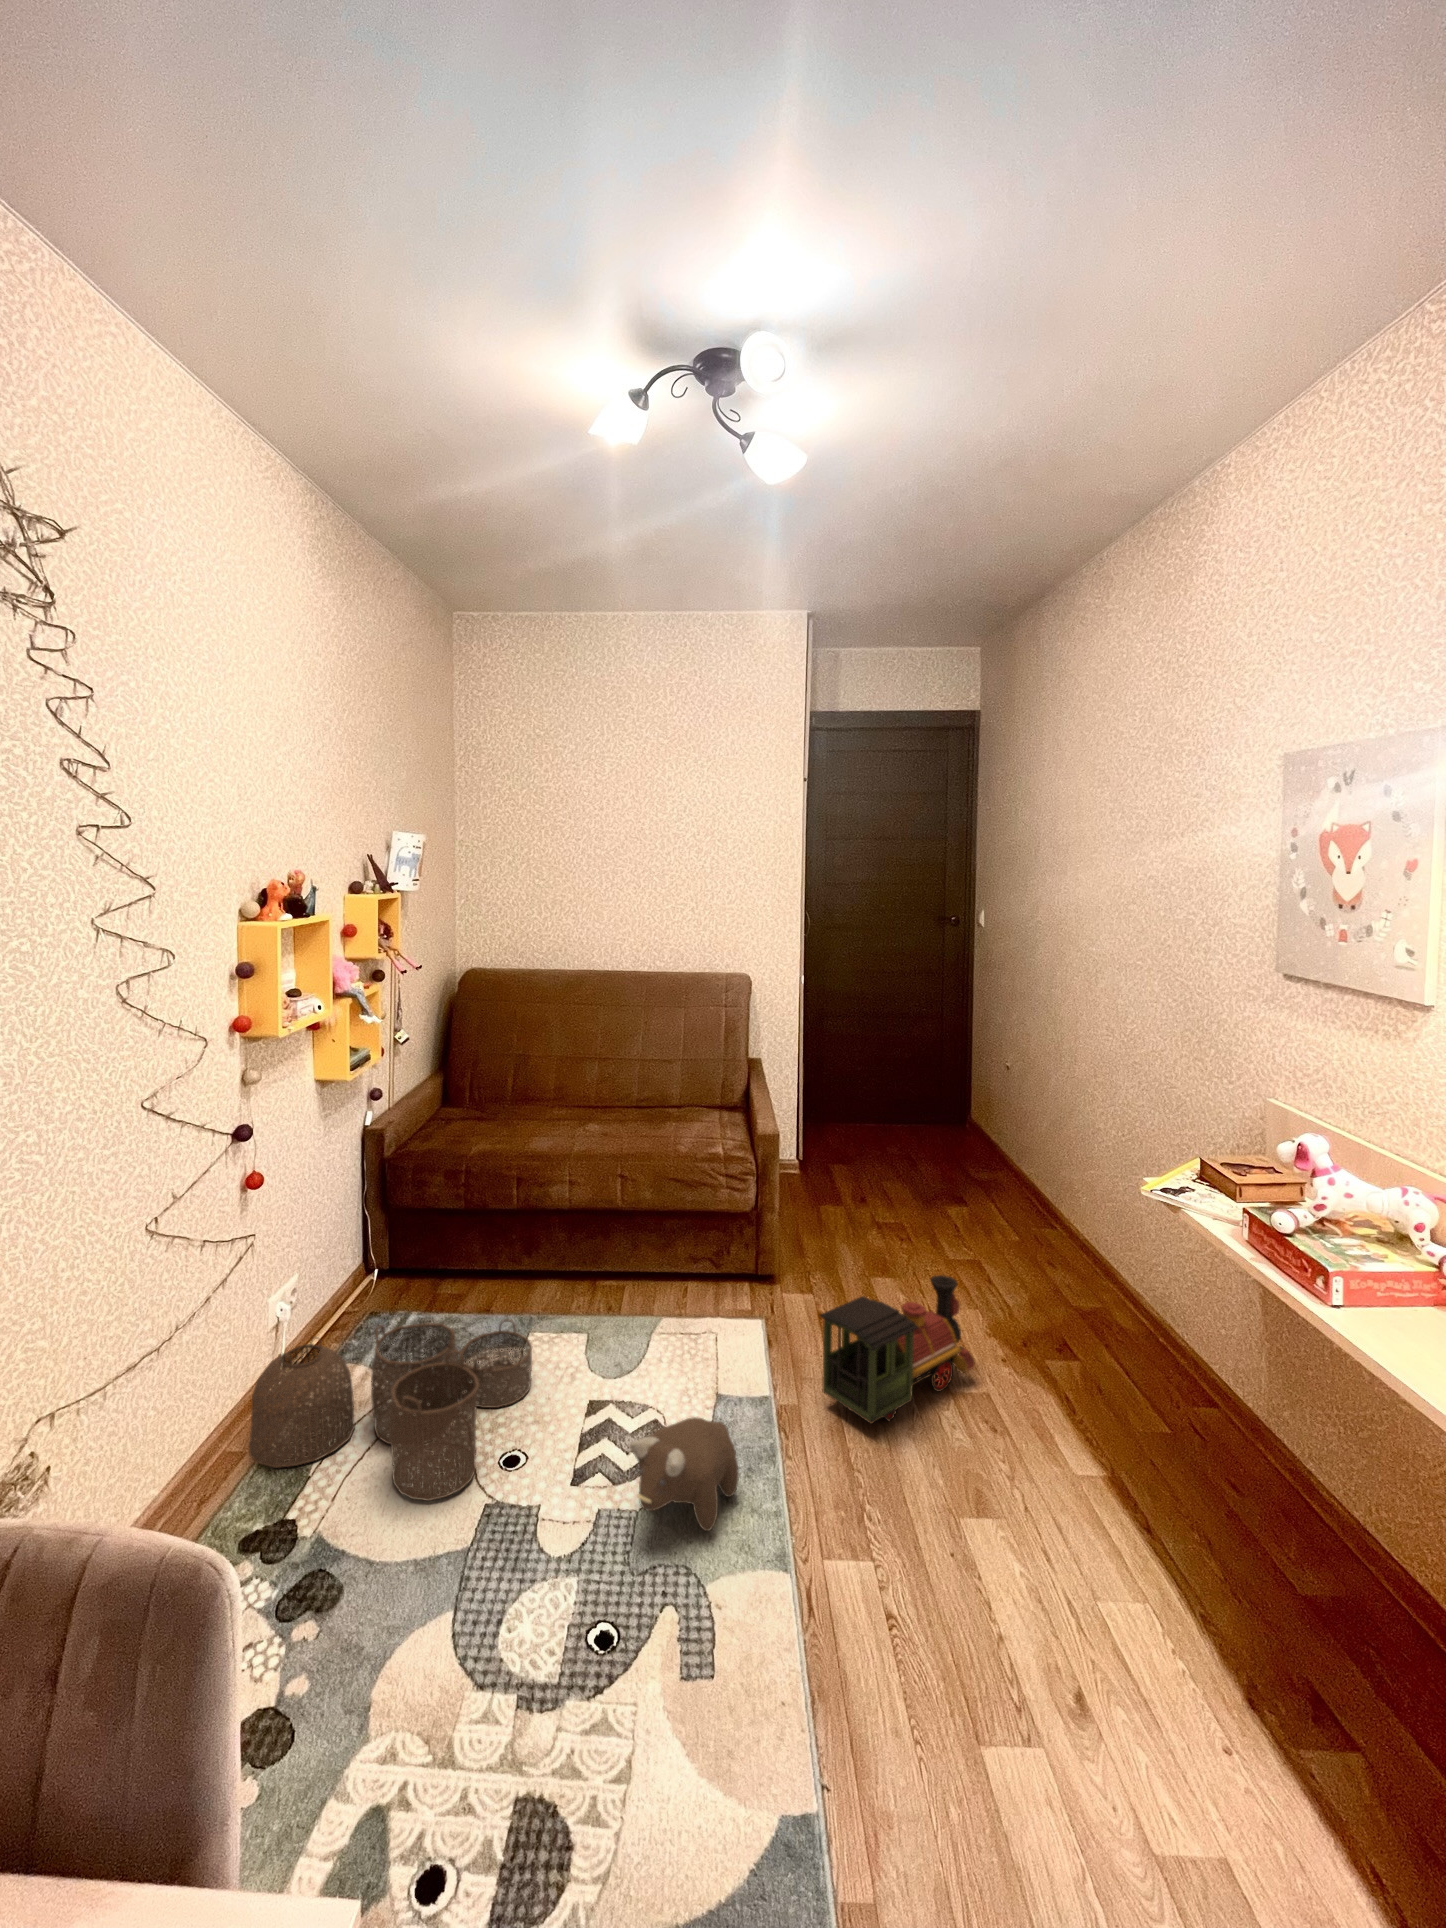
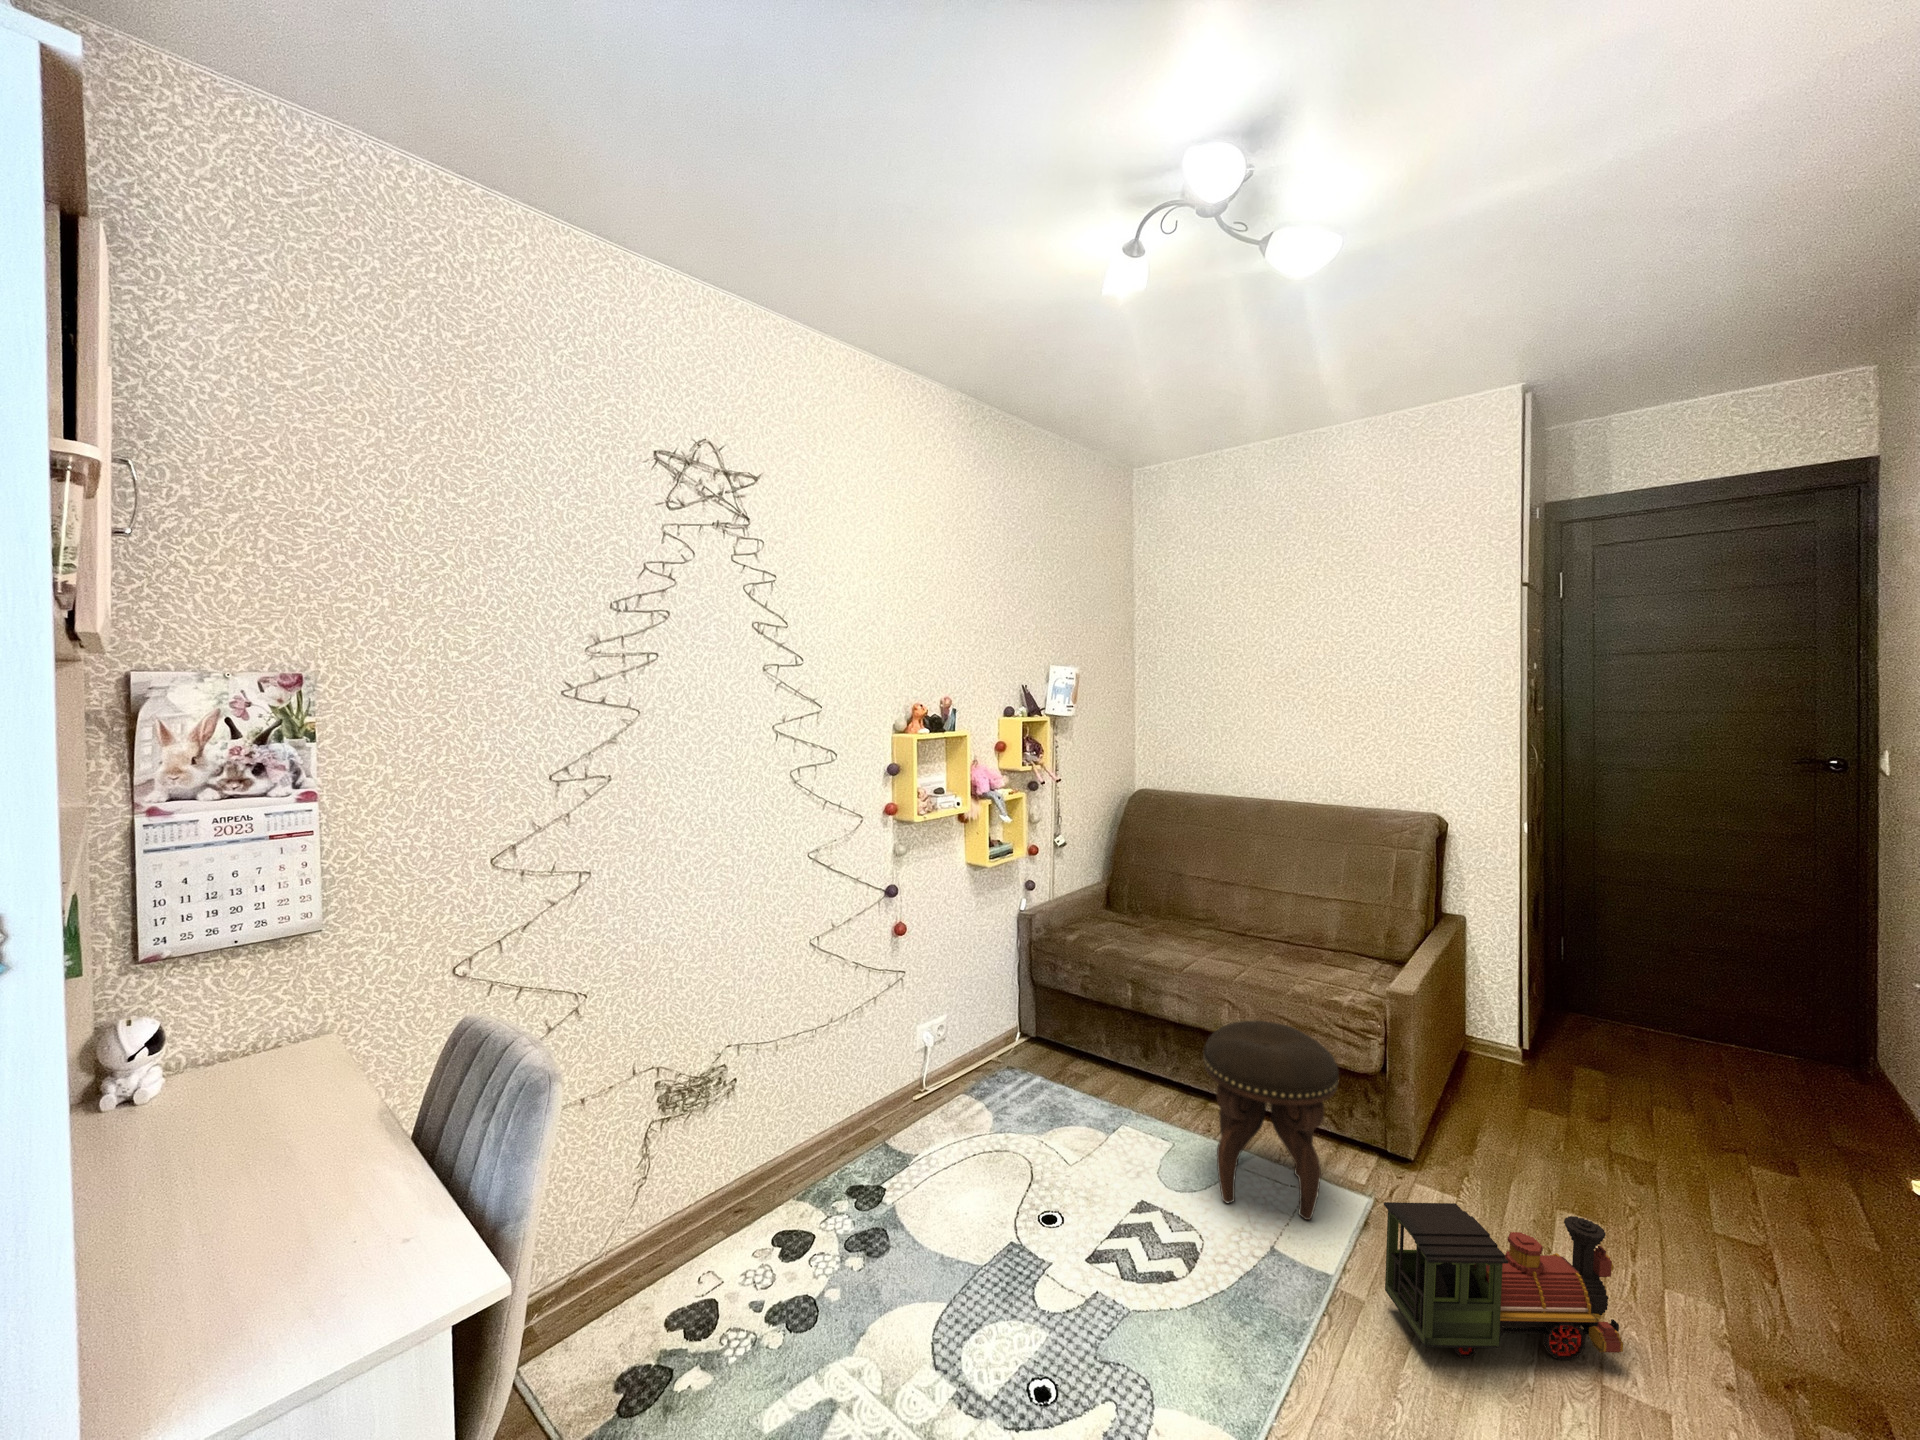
footstool: none [623,1182,748,1372] -> present [1203,1021,1339,1220]
woven basket: present [249,1320,532,1501] -> none [883,1063,1106,1223]
plush toy: present [630,1417,739,1531] -> none [1112,1238,1237,1359]

